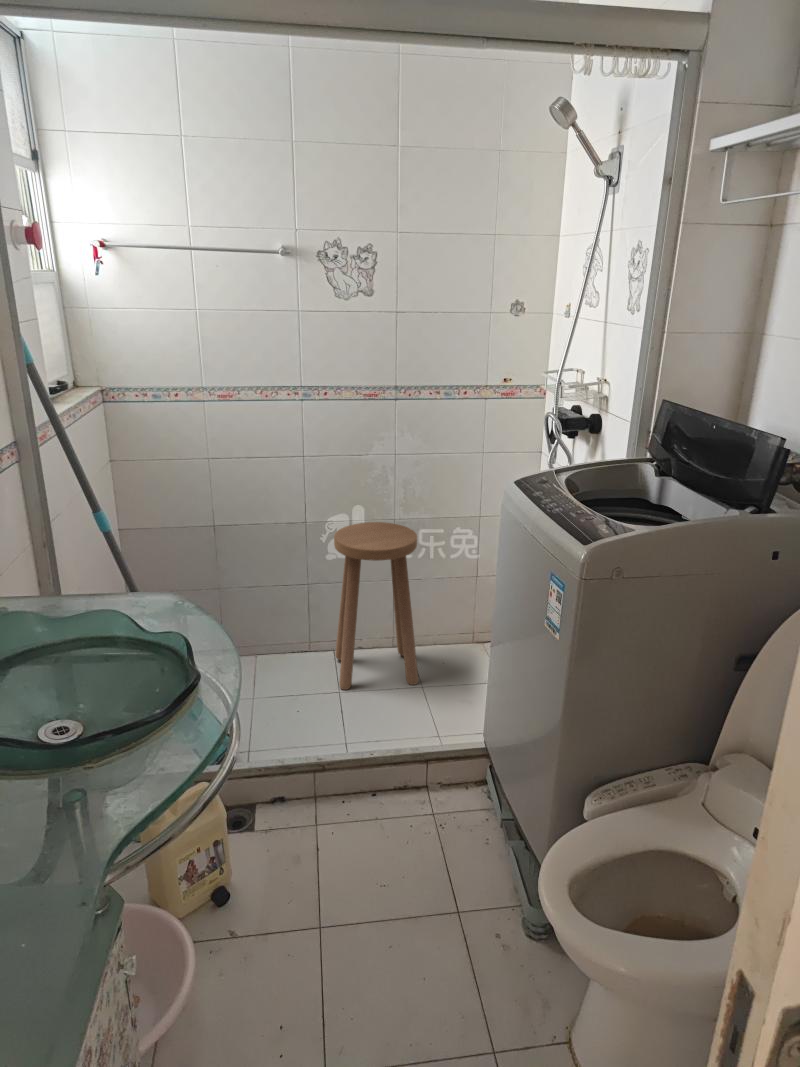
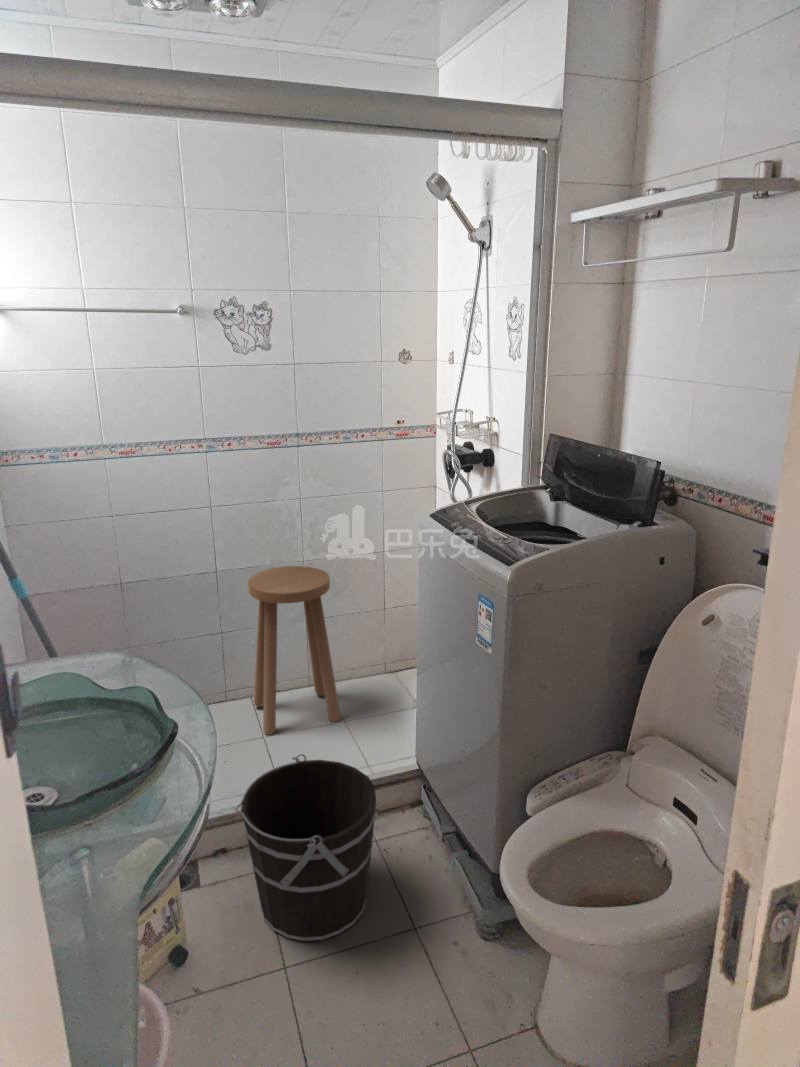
bucket: none [285,717,430,907] -> present [235,754,376,941]

